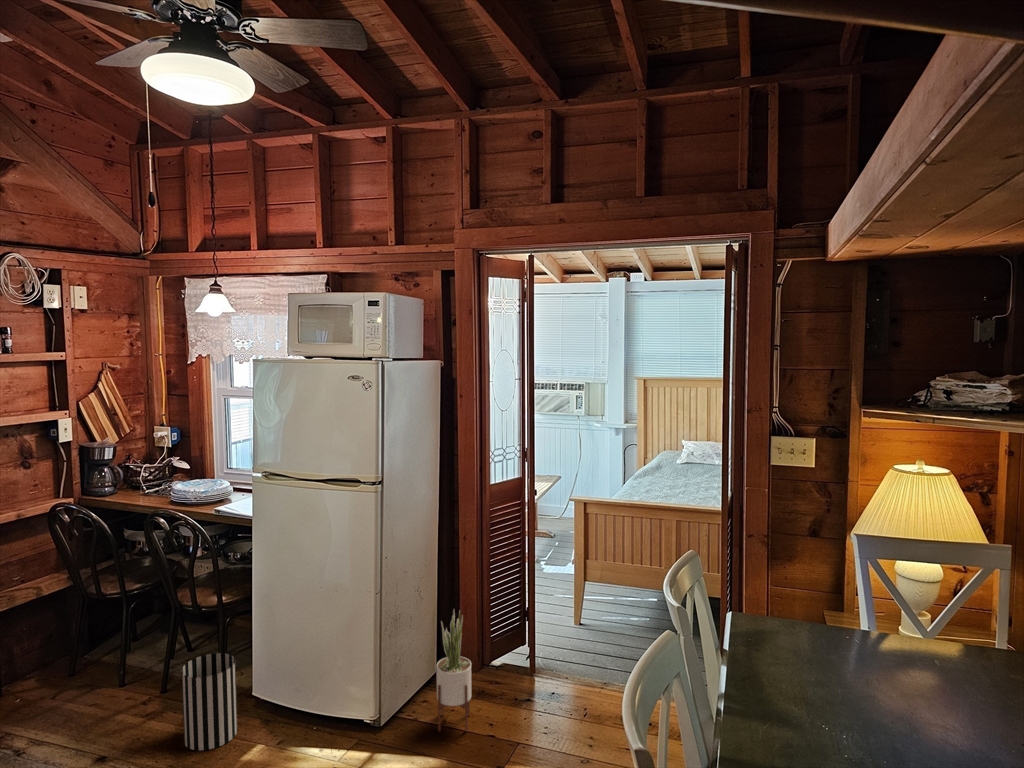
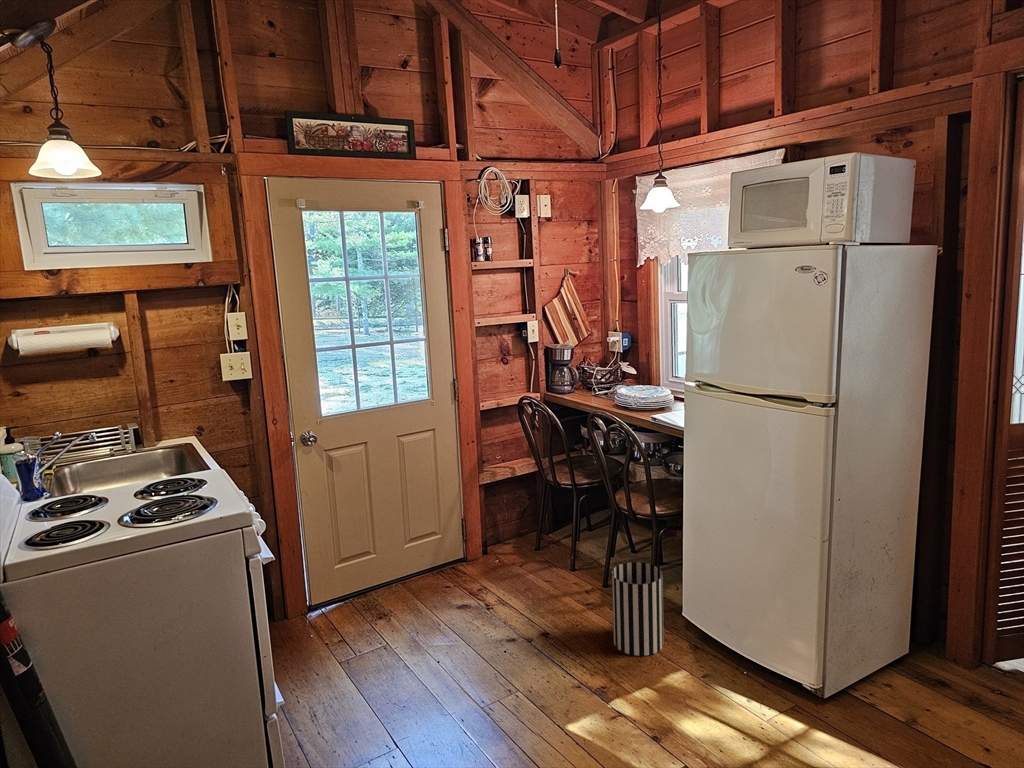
potted plant: present [437,612,471,732] -> none [899,581,955,744]

